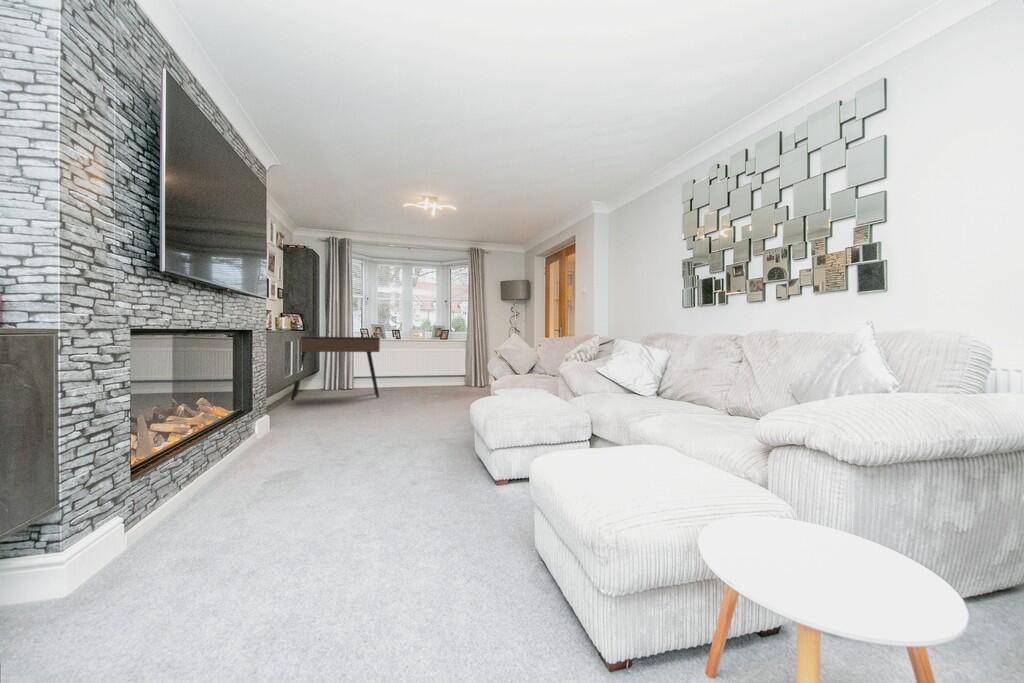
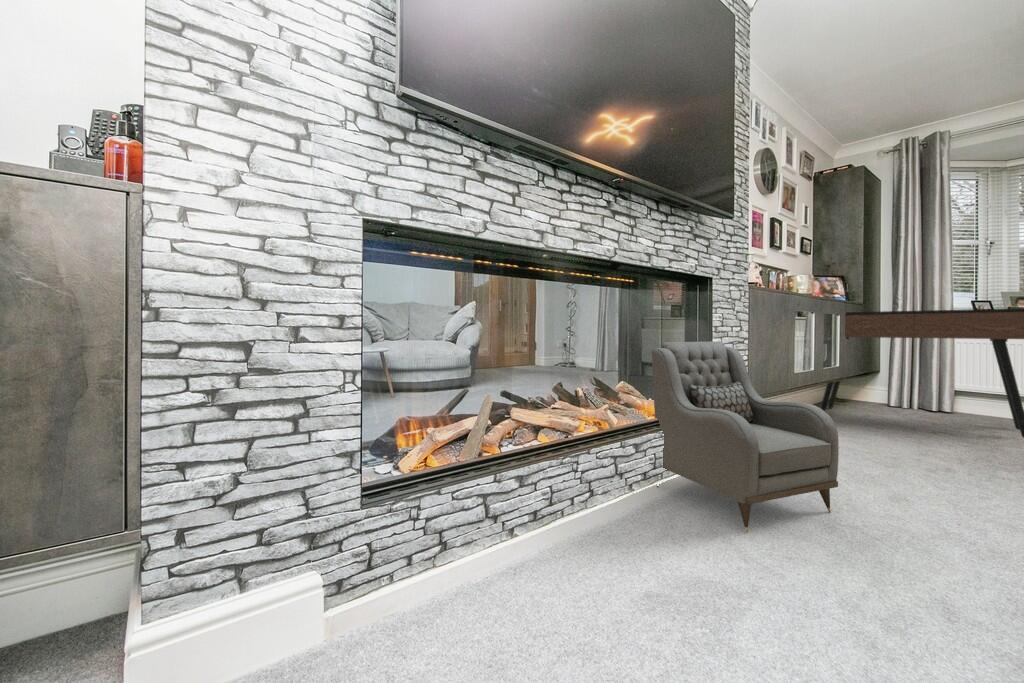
armchair: none [221,340,318,458] -> present [651,341,839,532]

